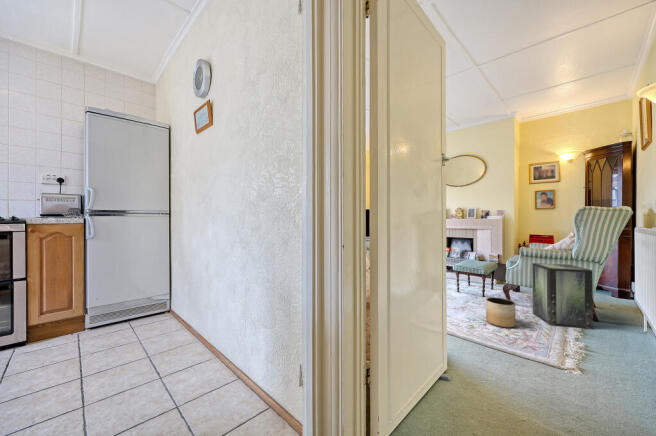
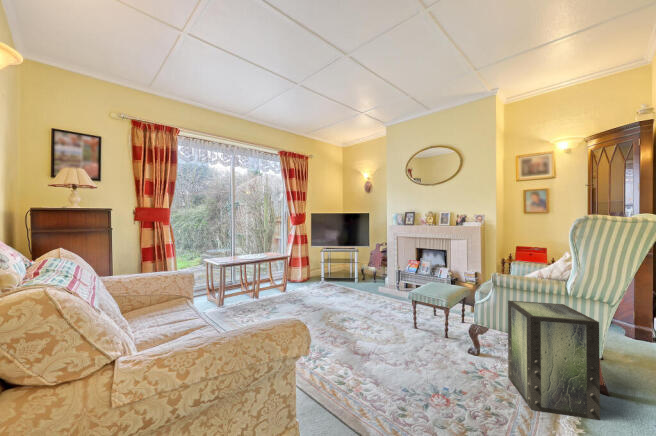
planter: present [486,298,516,328] -> none [431,359,475,418]

